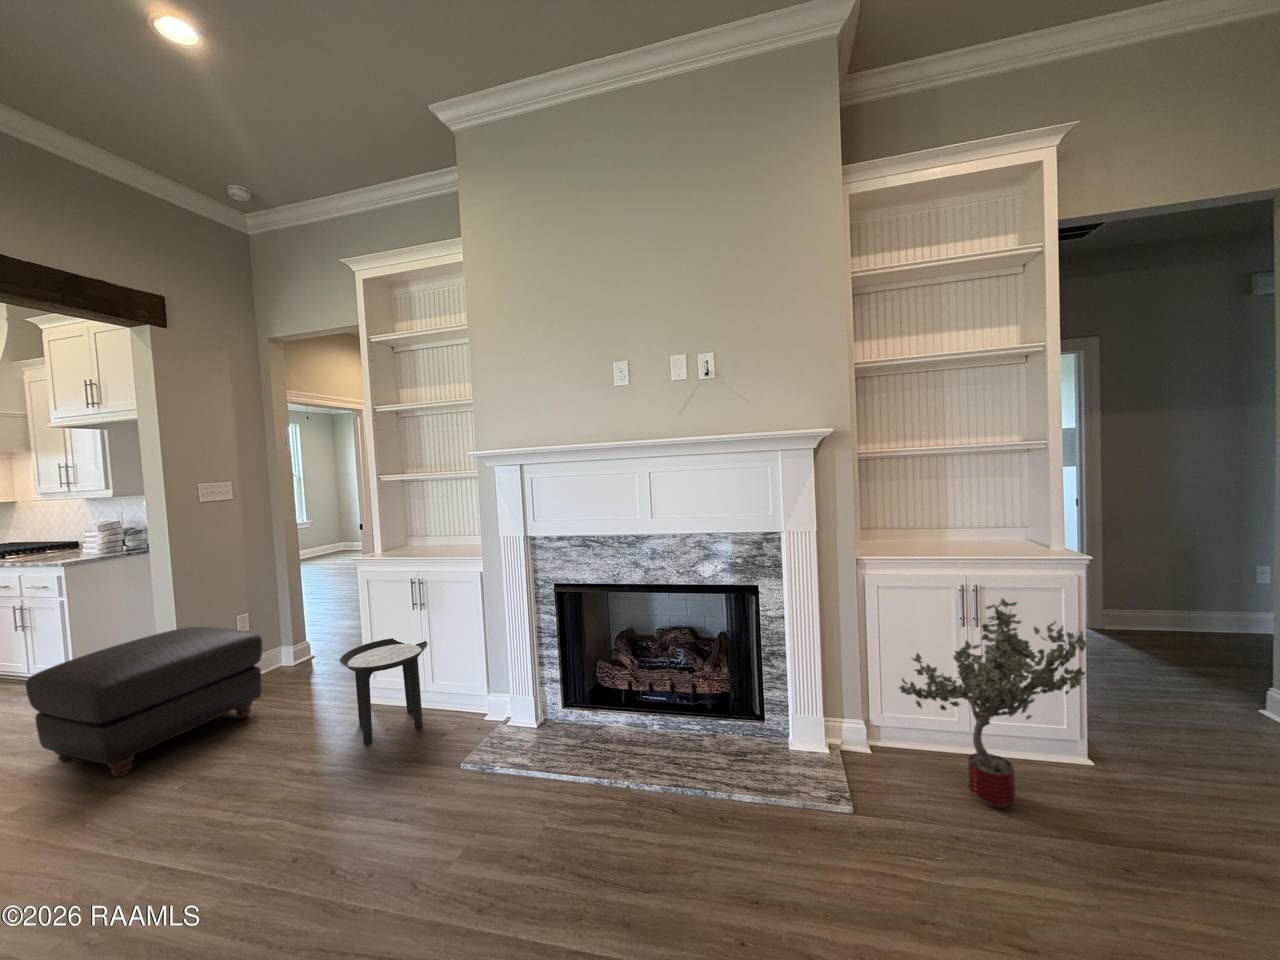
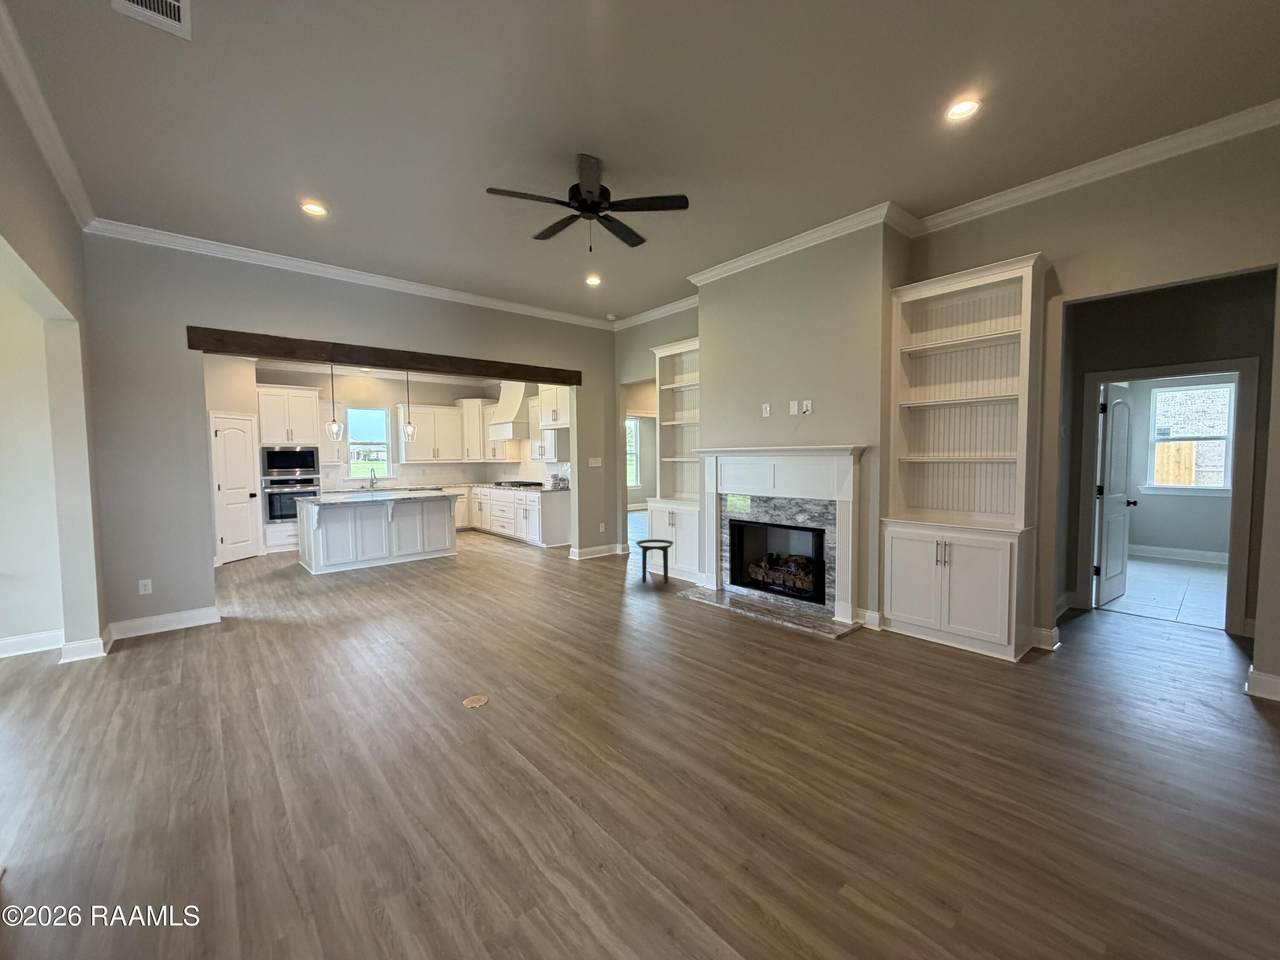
potted tree: present [899,598,1086,808] -> none [877,547,980,659]
ottoman: present [26,627,262,777] -> none [534,523,609,573]

